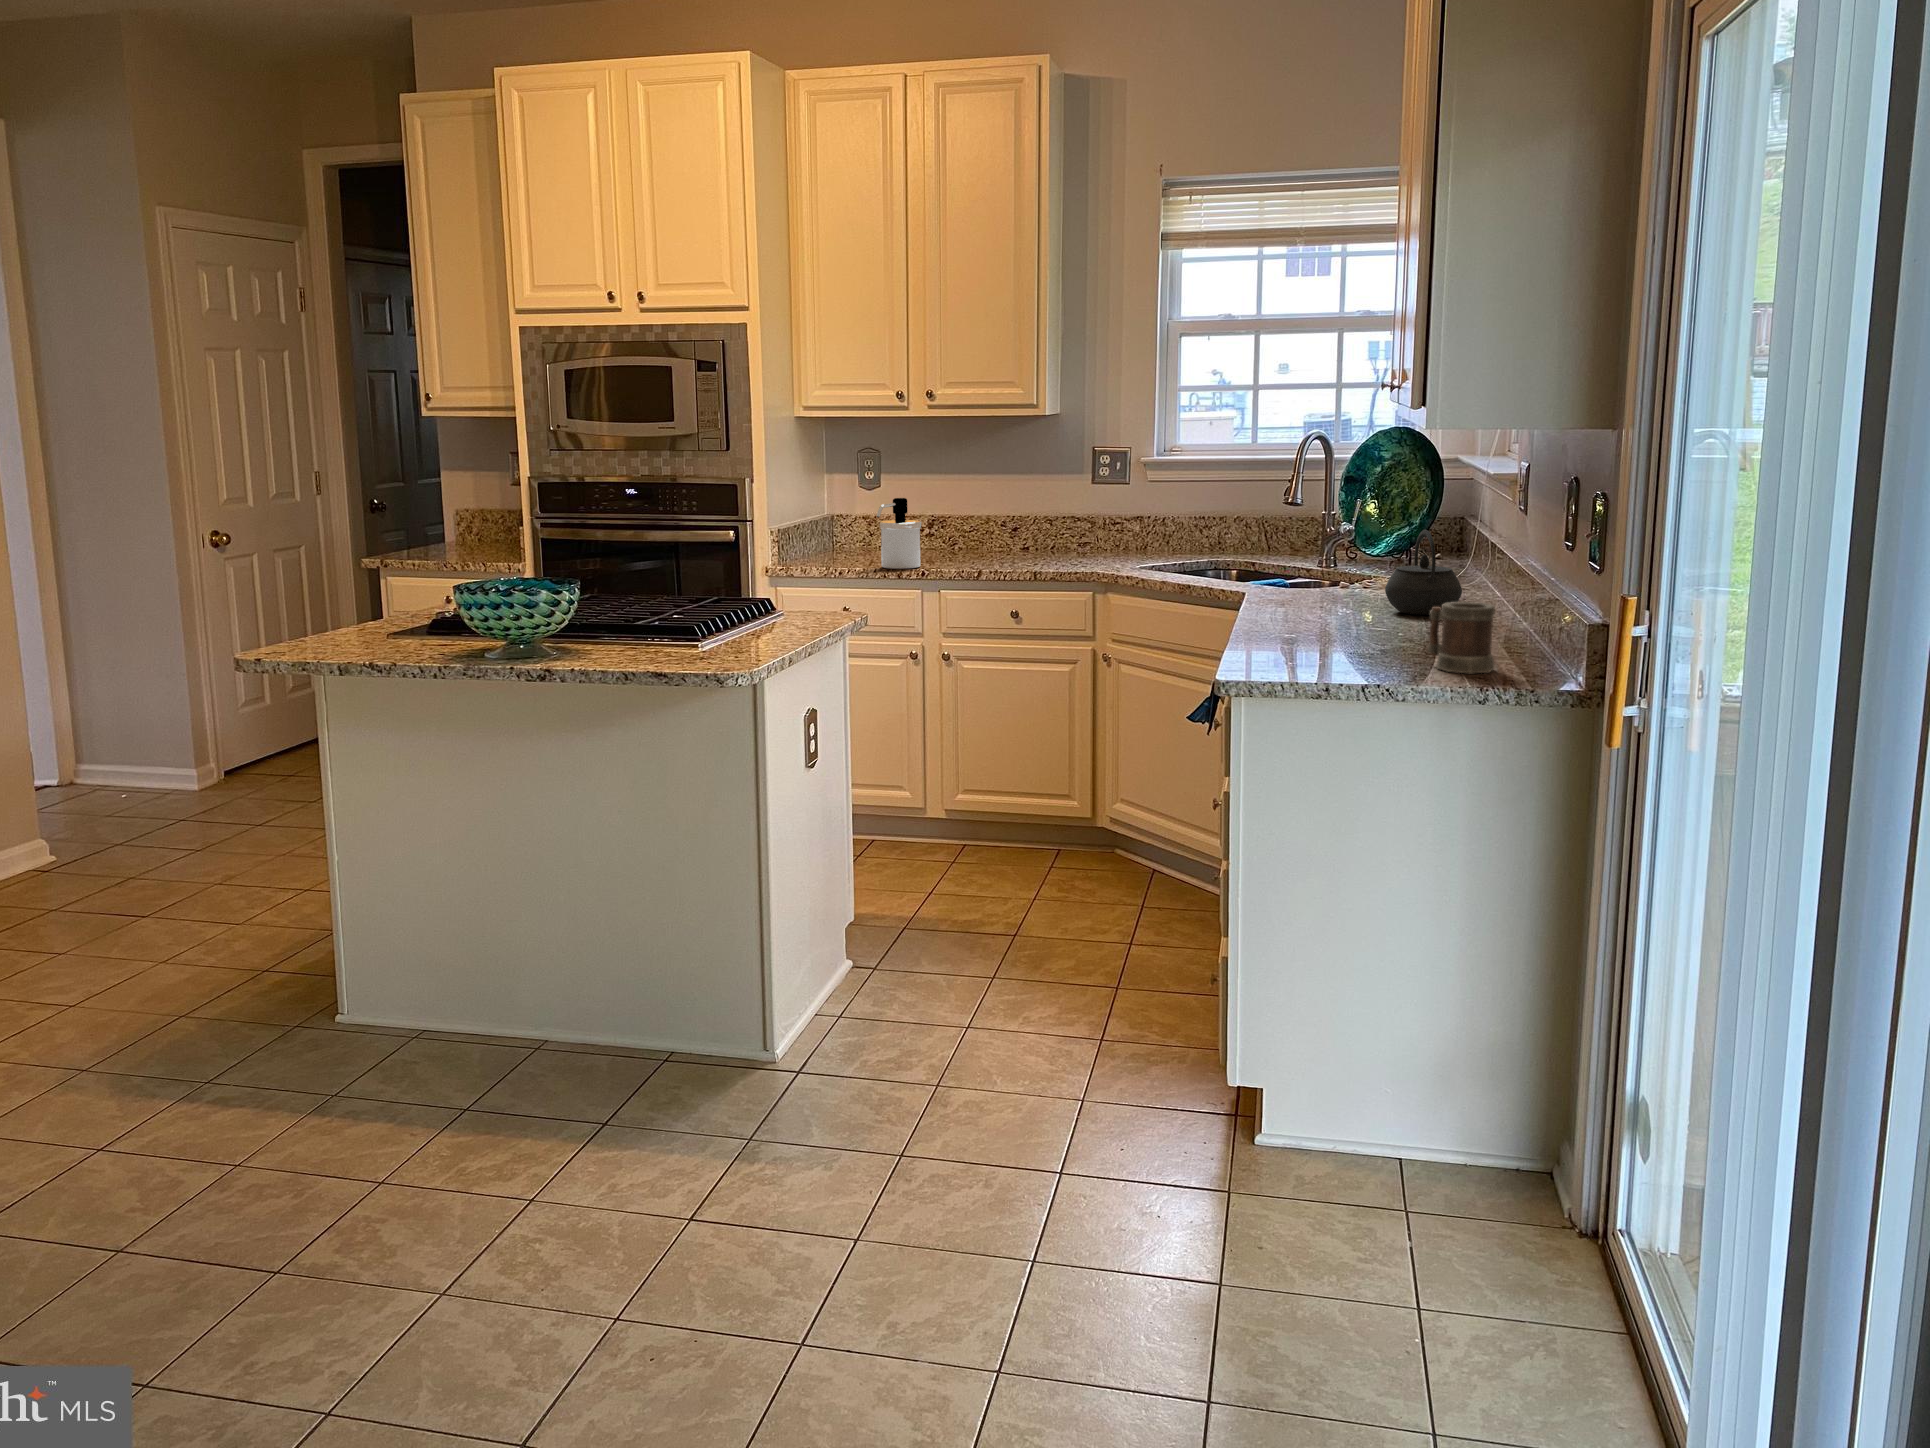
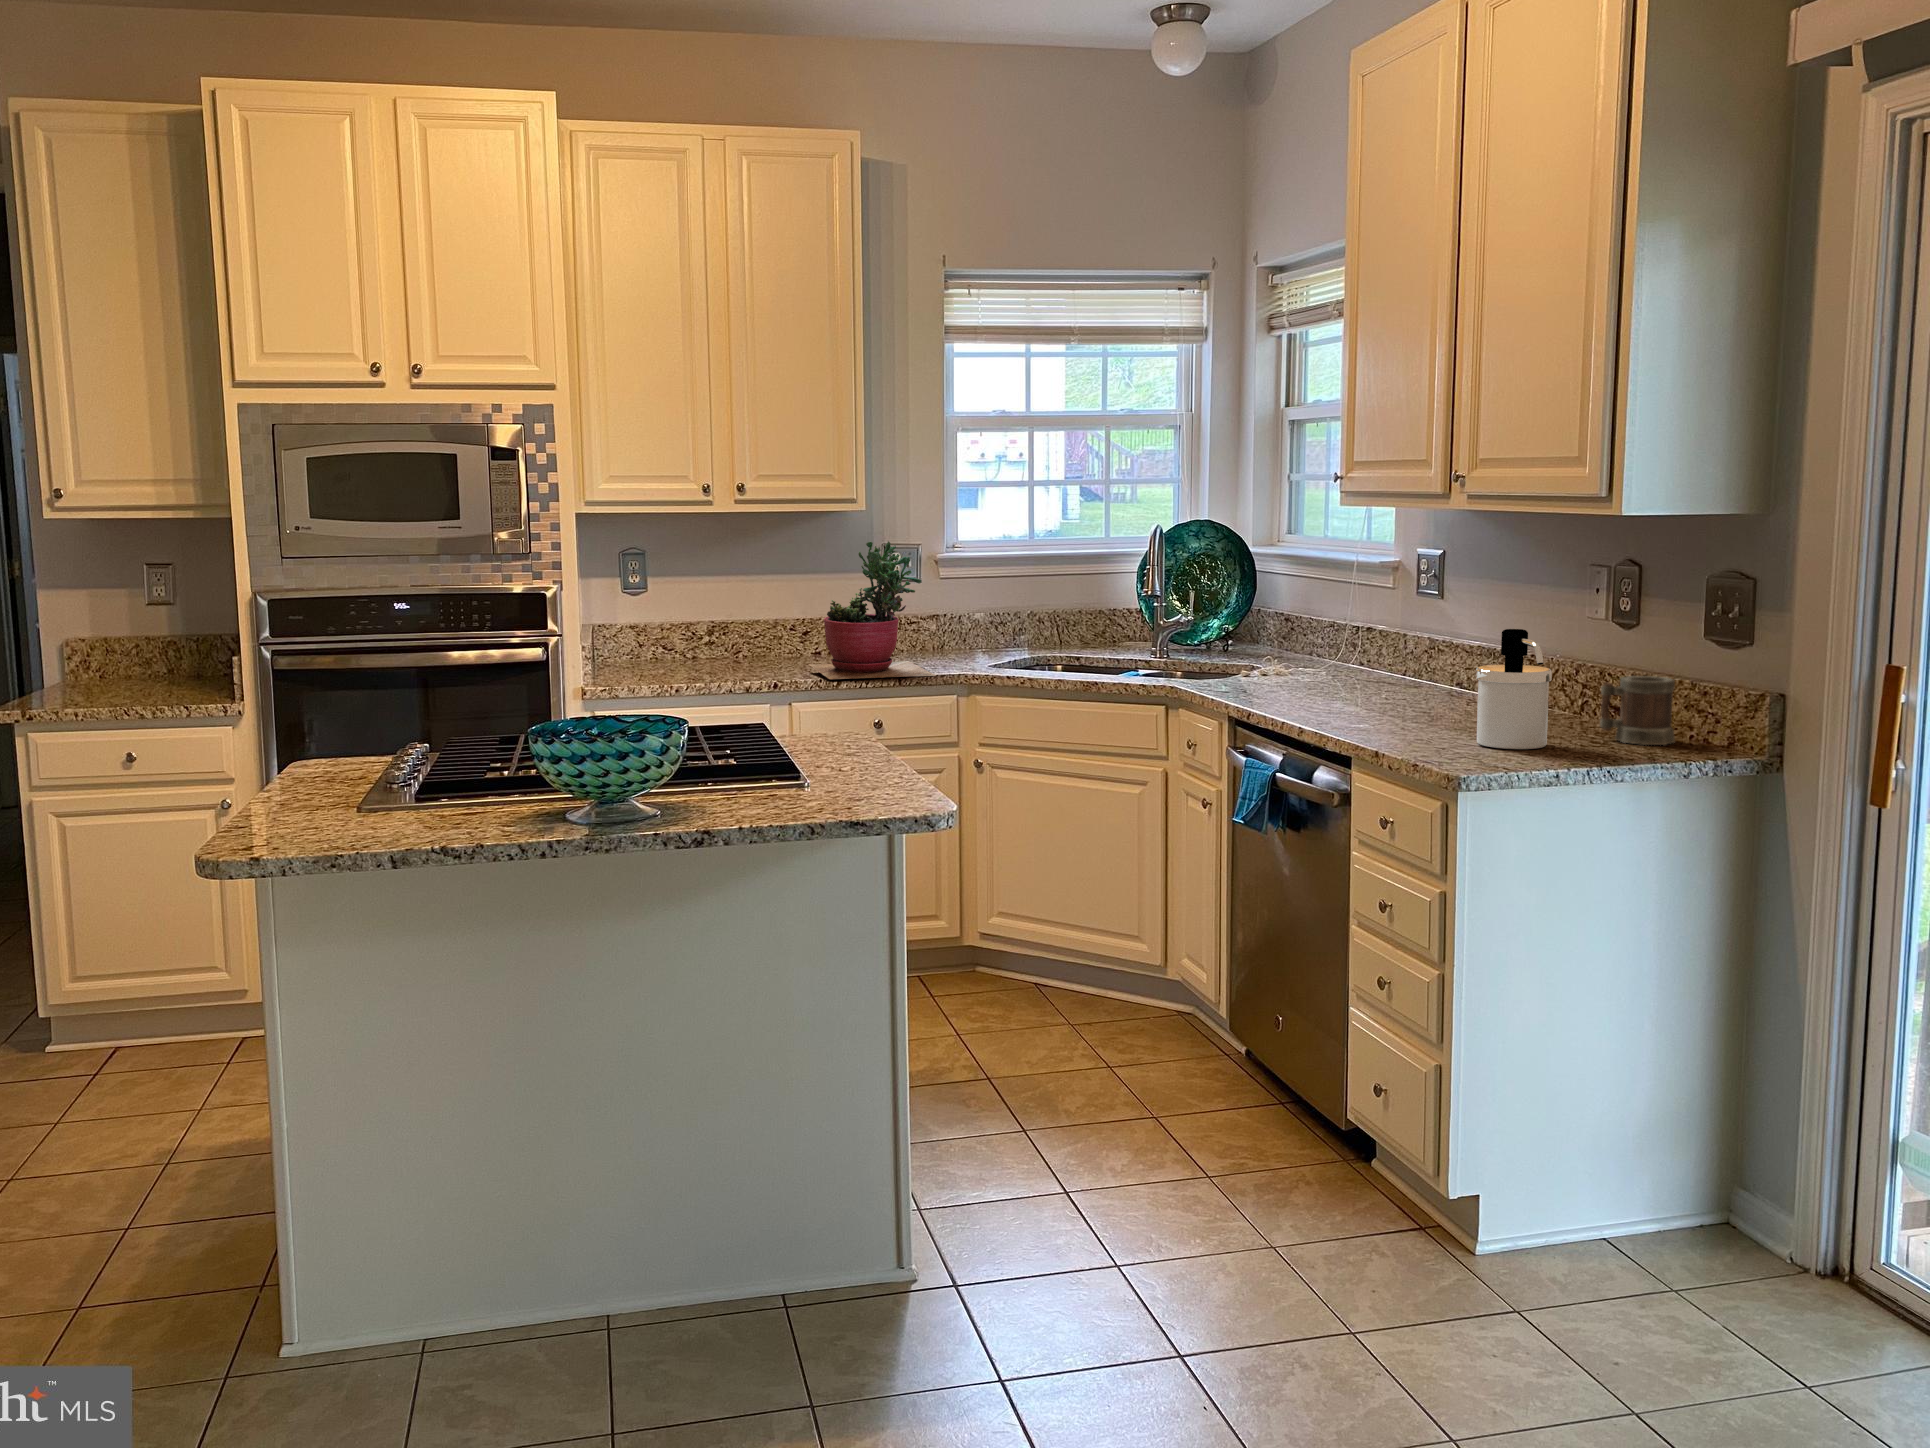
succulent plant: none [970,445,1078,573] -> present [809,541,936,679]
soap dispenser: present [876,498,921,569] -> present [1476,629,1552,749]
kettle: present [1385,530,1462,615] -> none [1366,612,1441,695]

